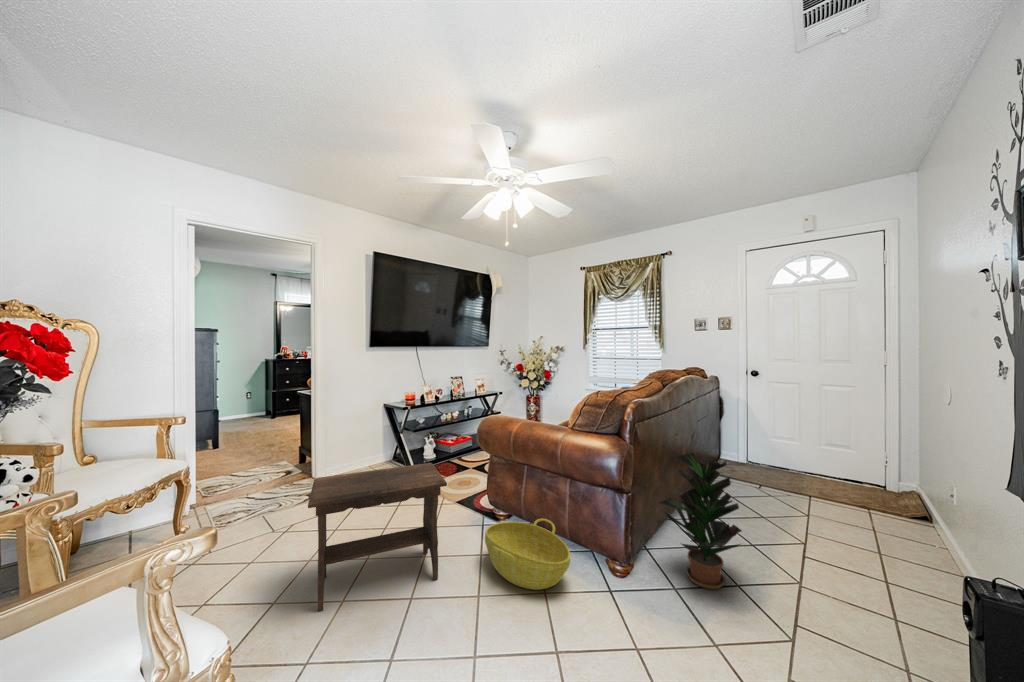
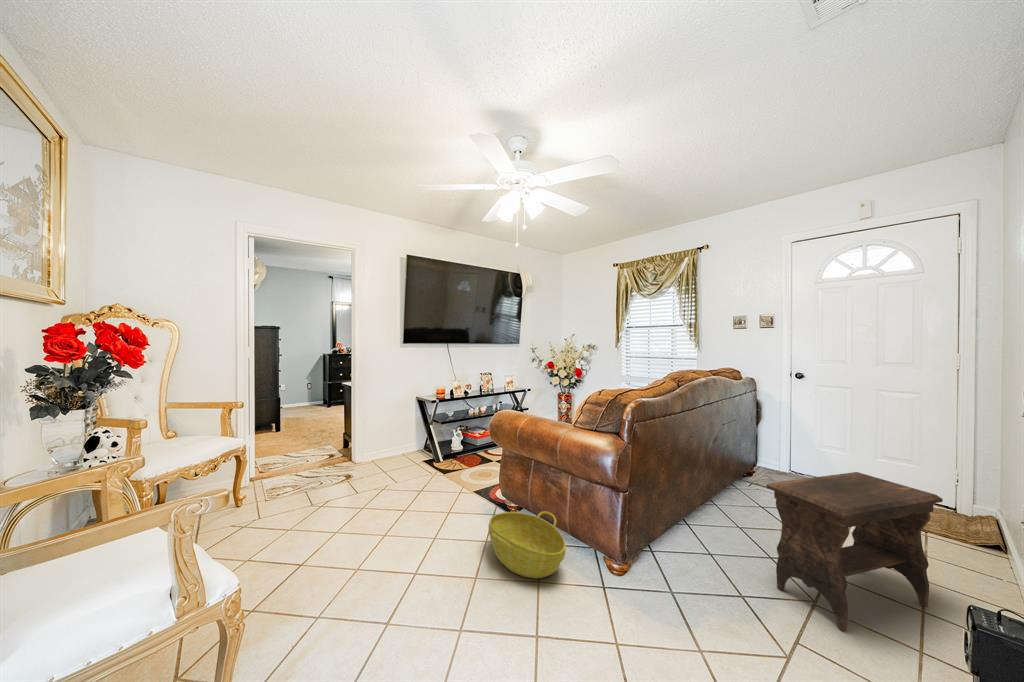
potted plant: present [659,453,742,589] -> none [661,455,750,596]
footstool: present [308,463,447,611] -> present [767,472,943,631]

